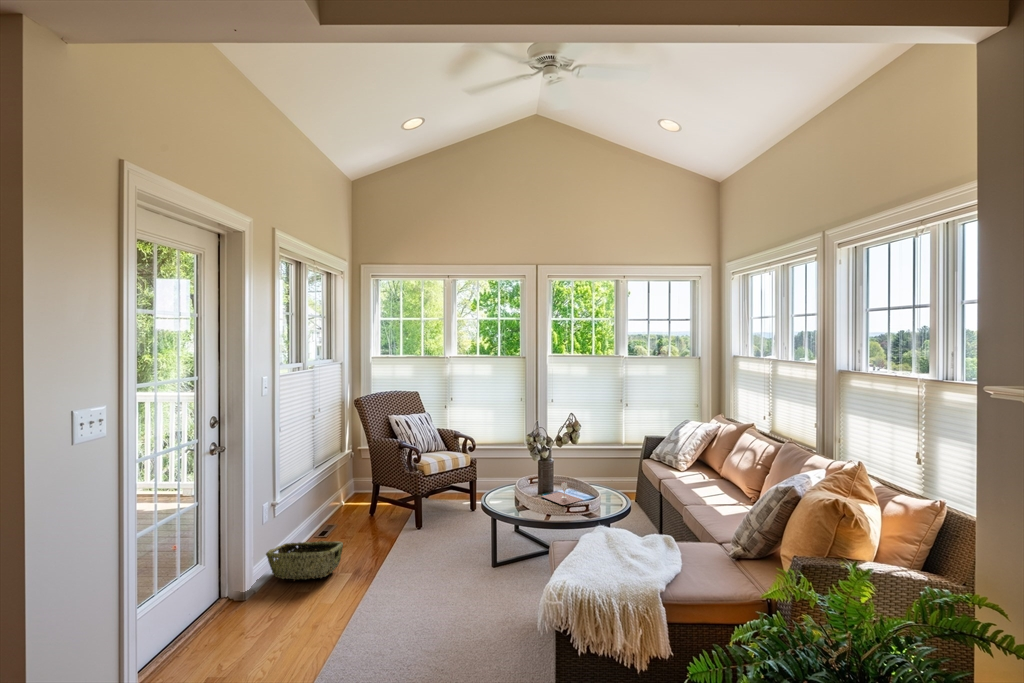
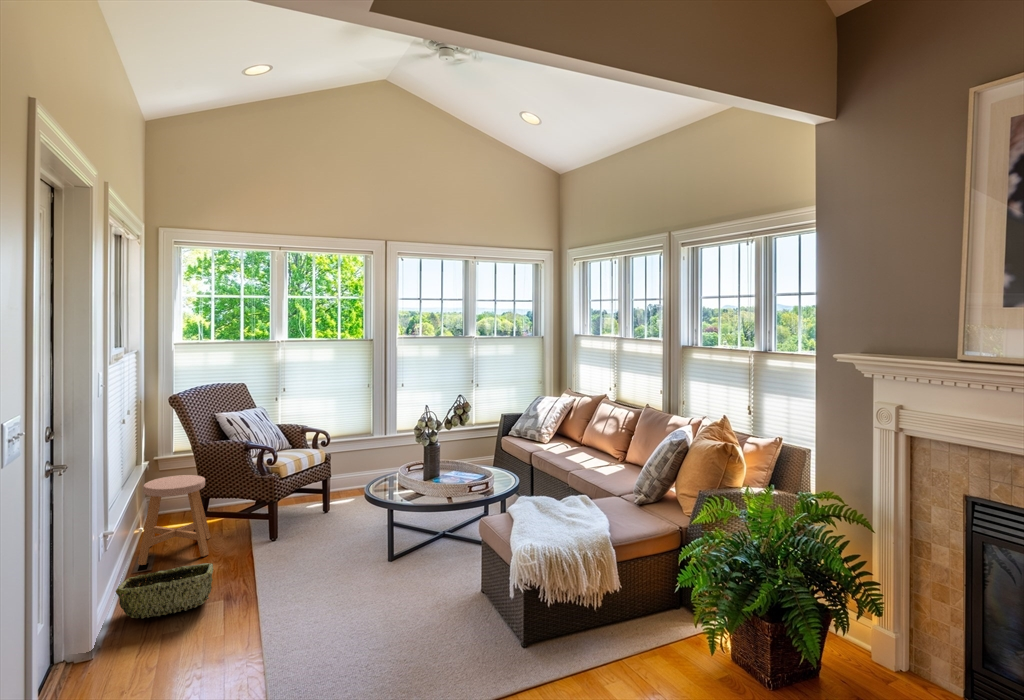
stool: none [313,464,375,534] -> present [138,475,210,565]
wine glass: present [542,482,582,505] -> none [437,463,484,485]

